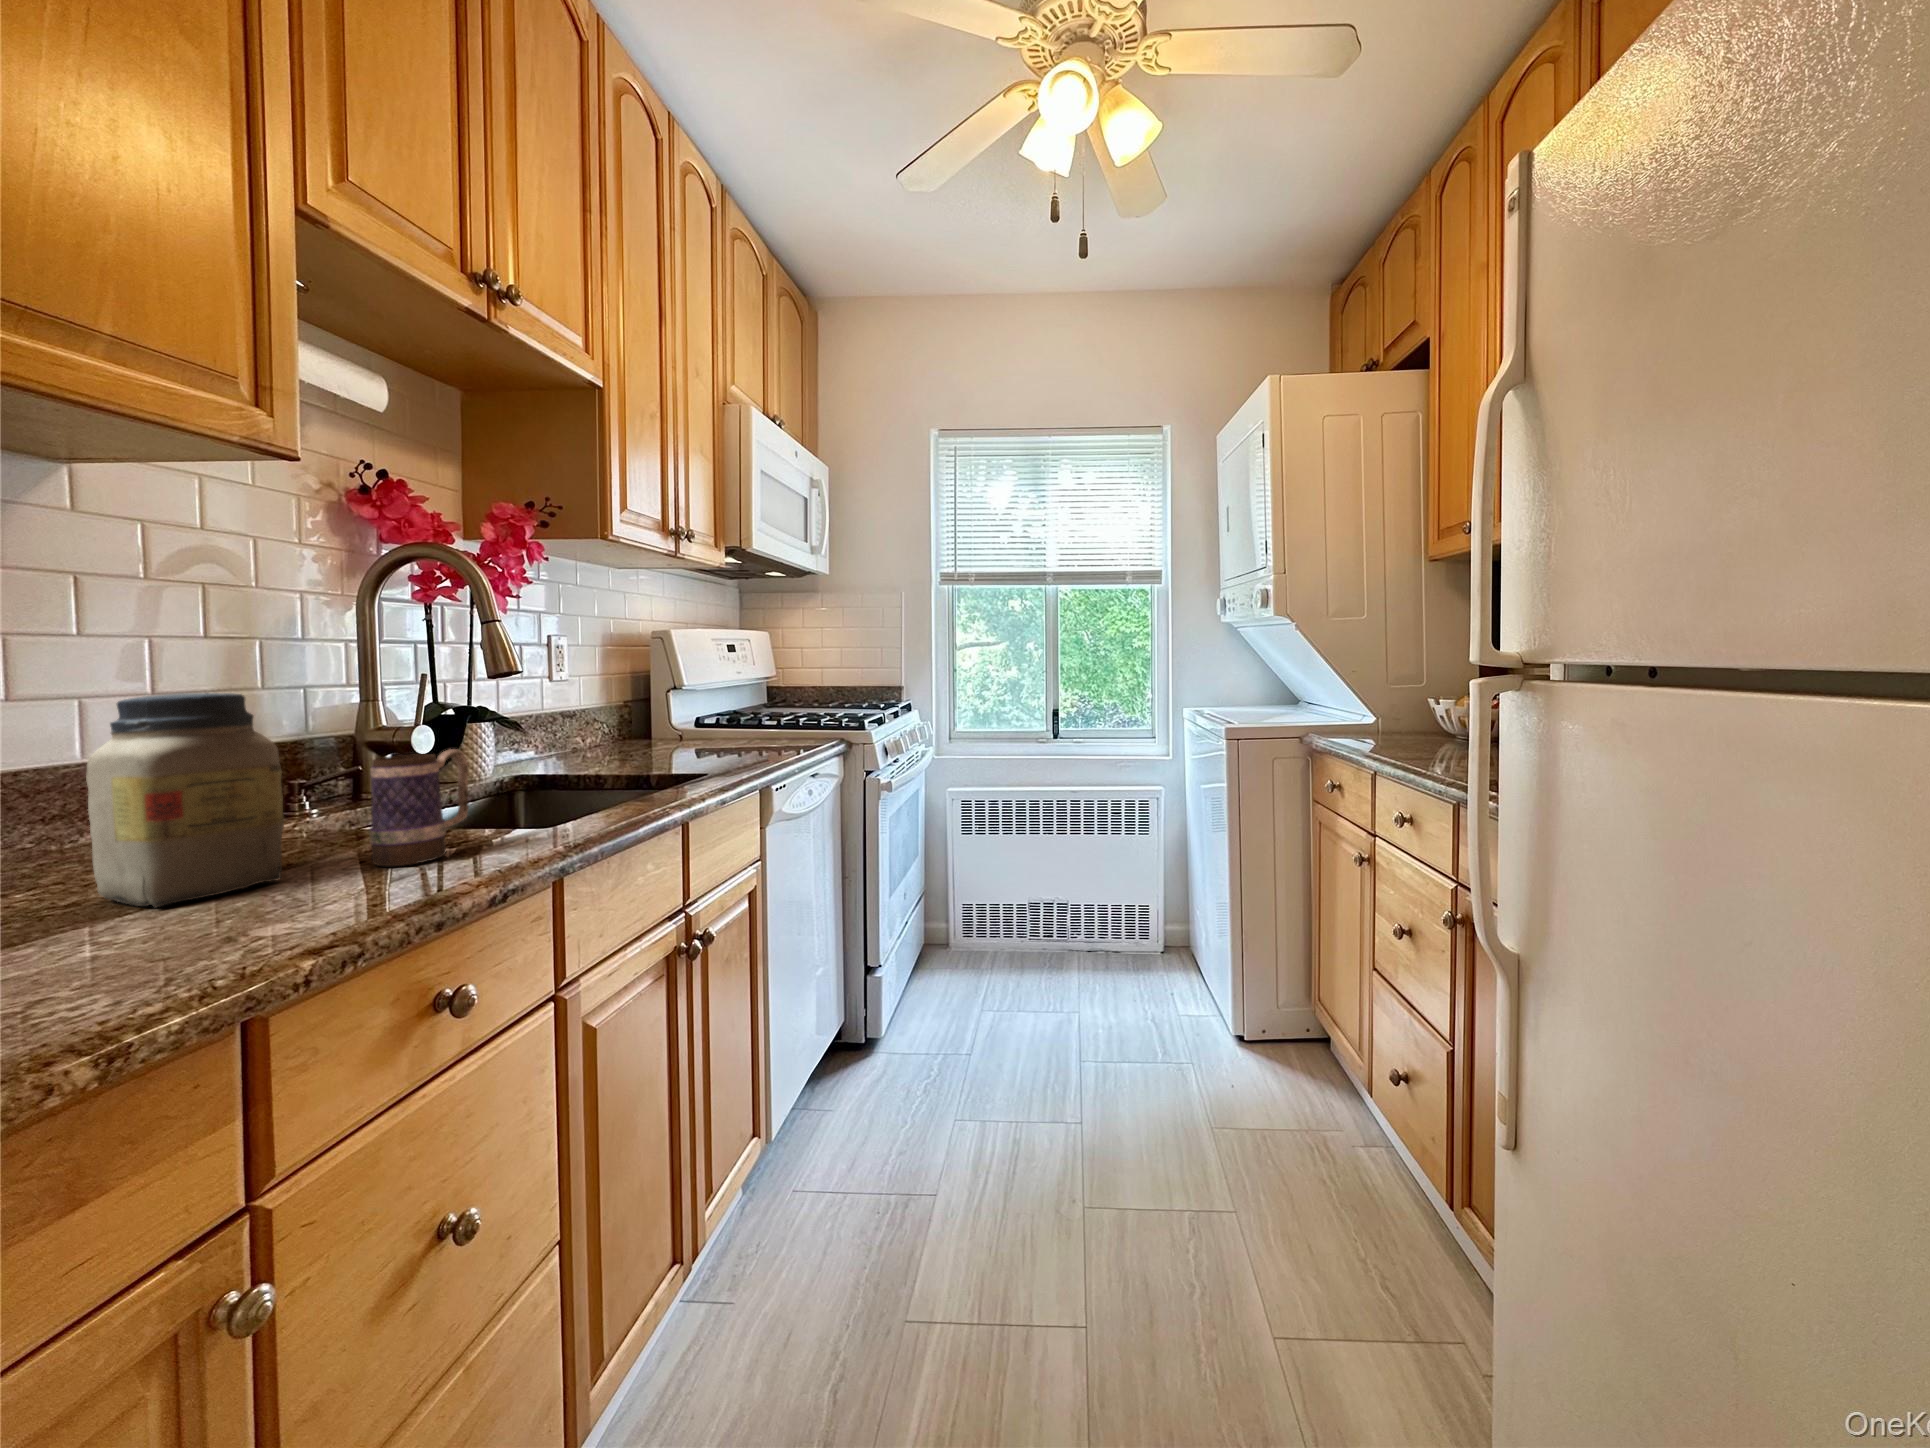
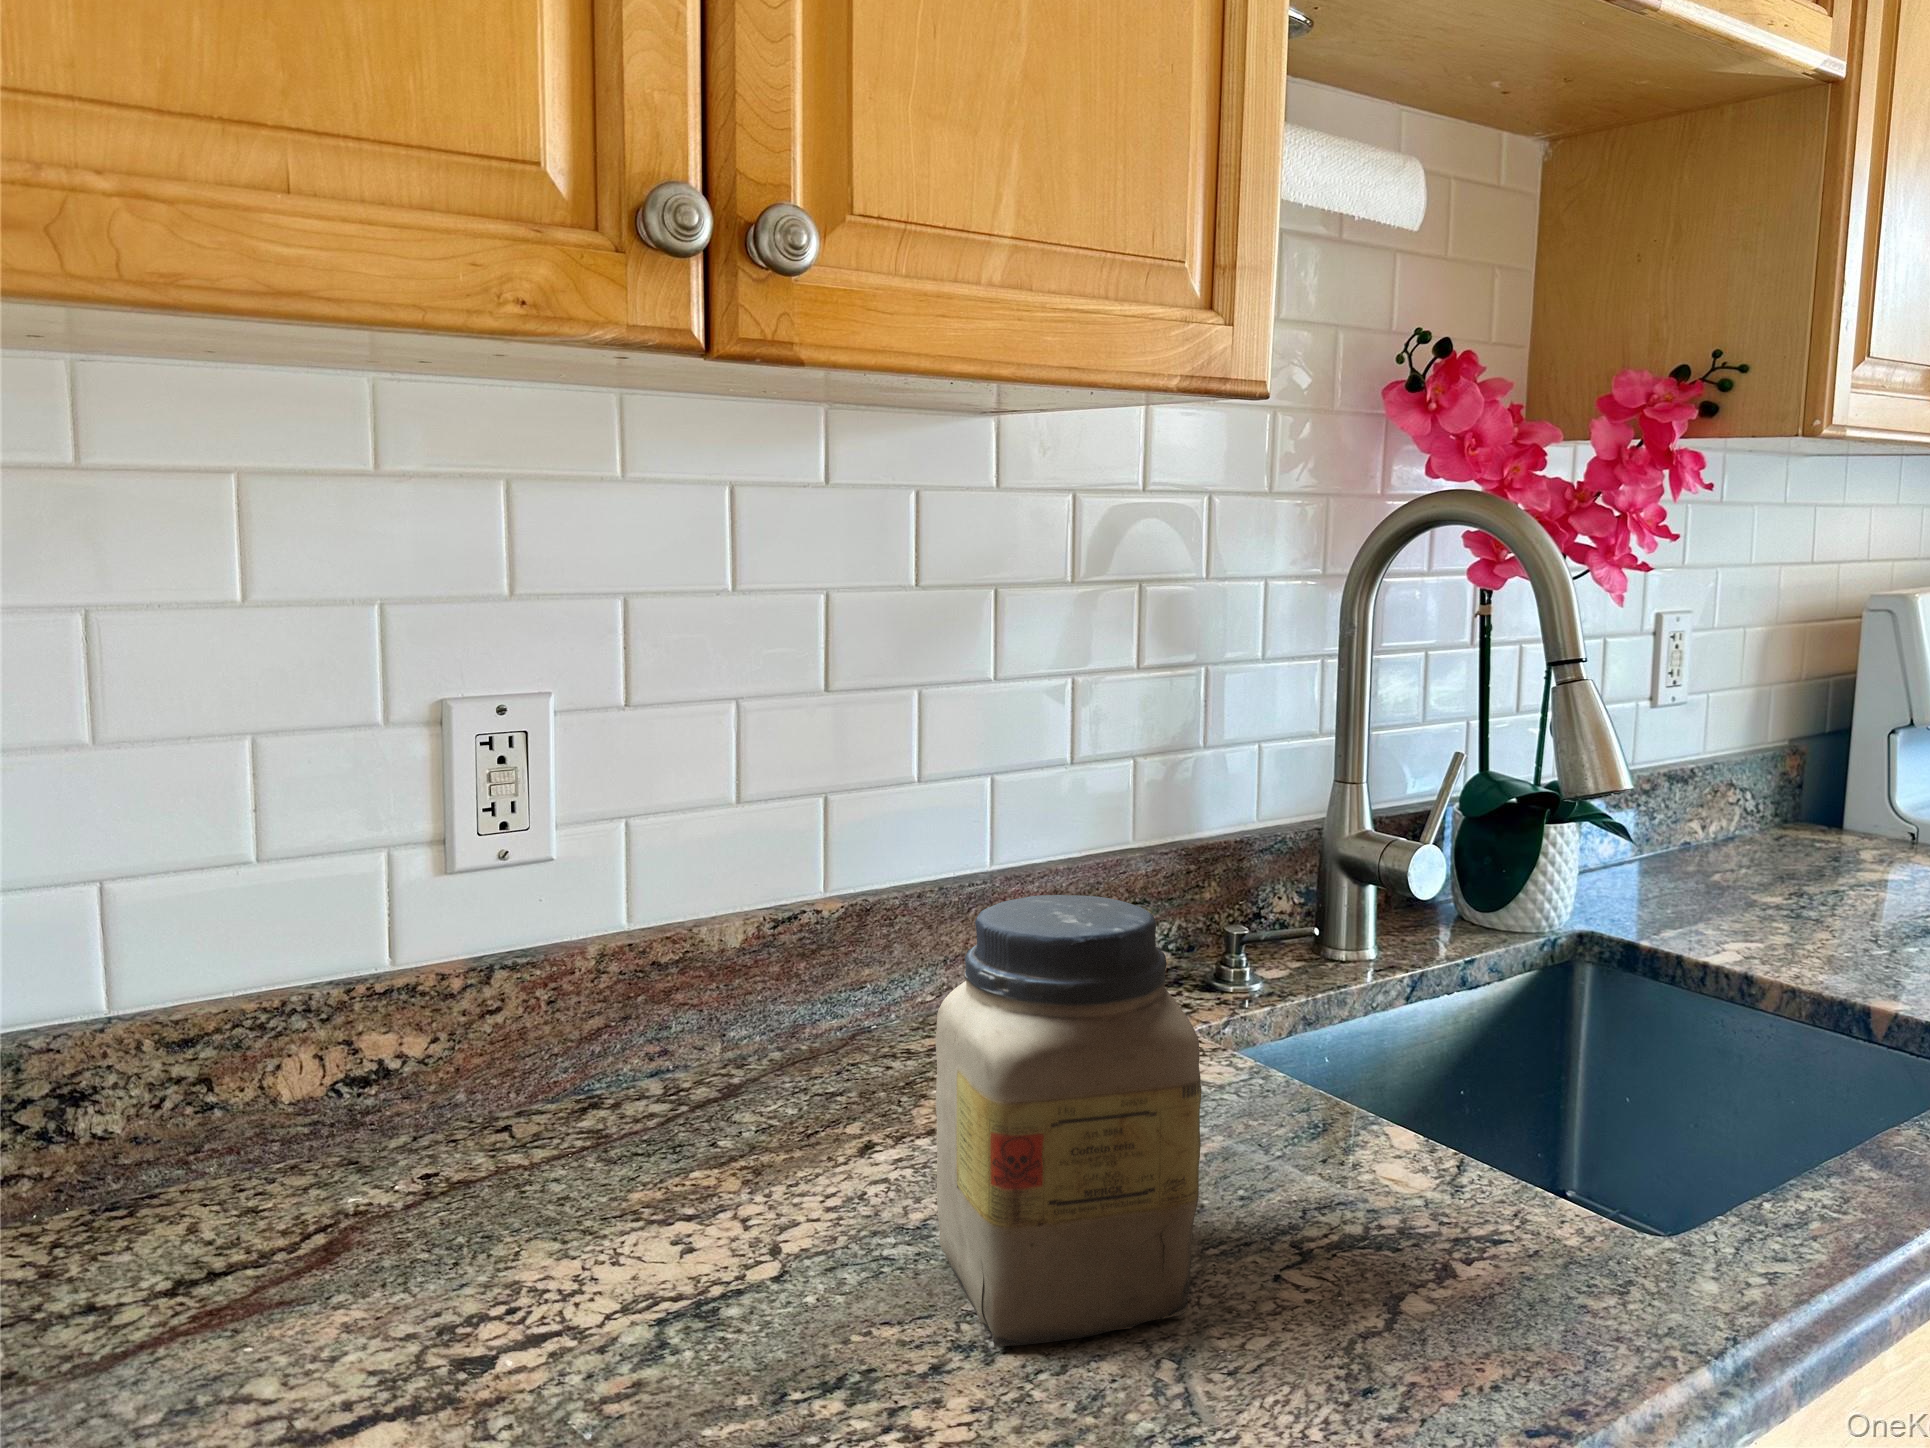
mug: present [370,749,469,866] -> none [1341,1073,1547,1357]

